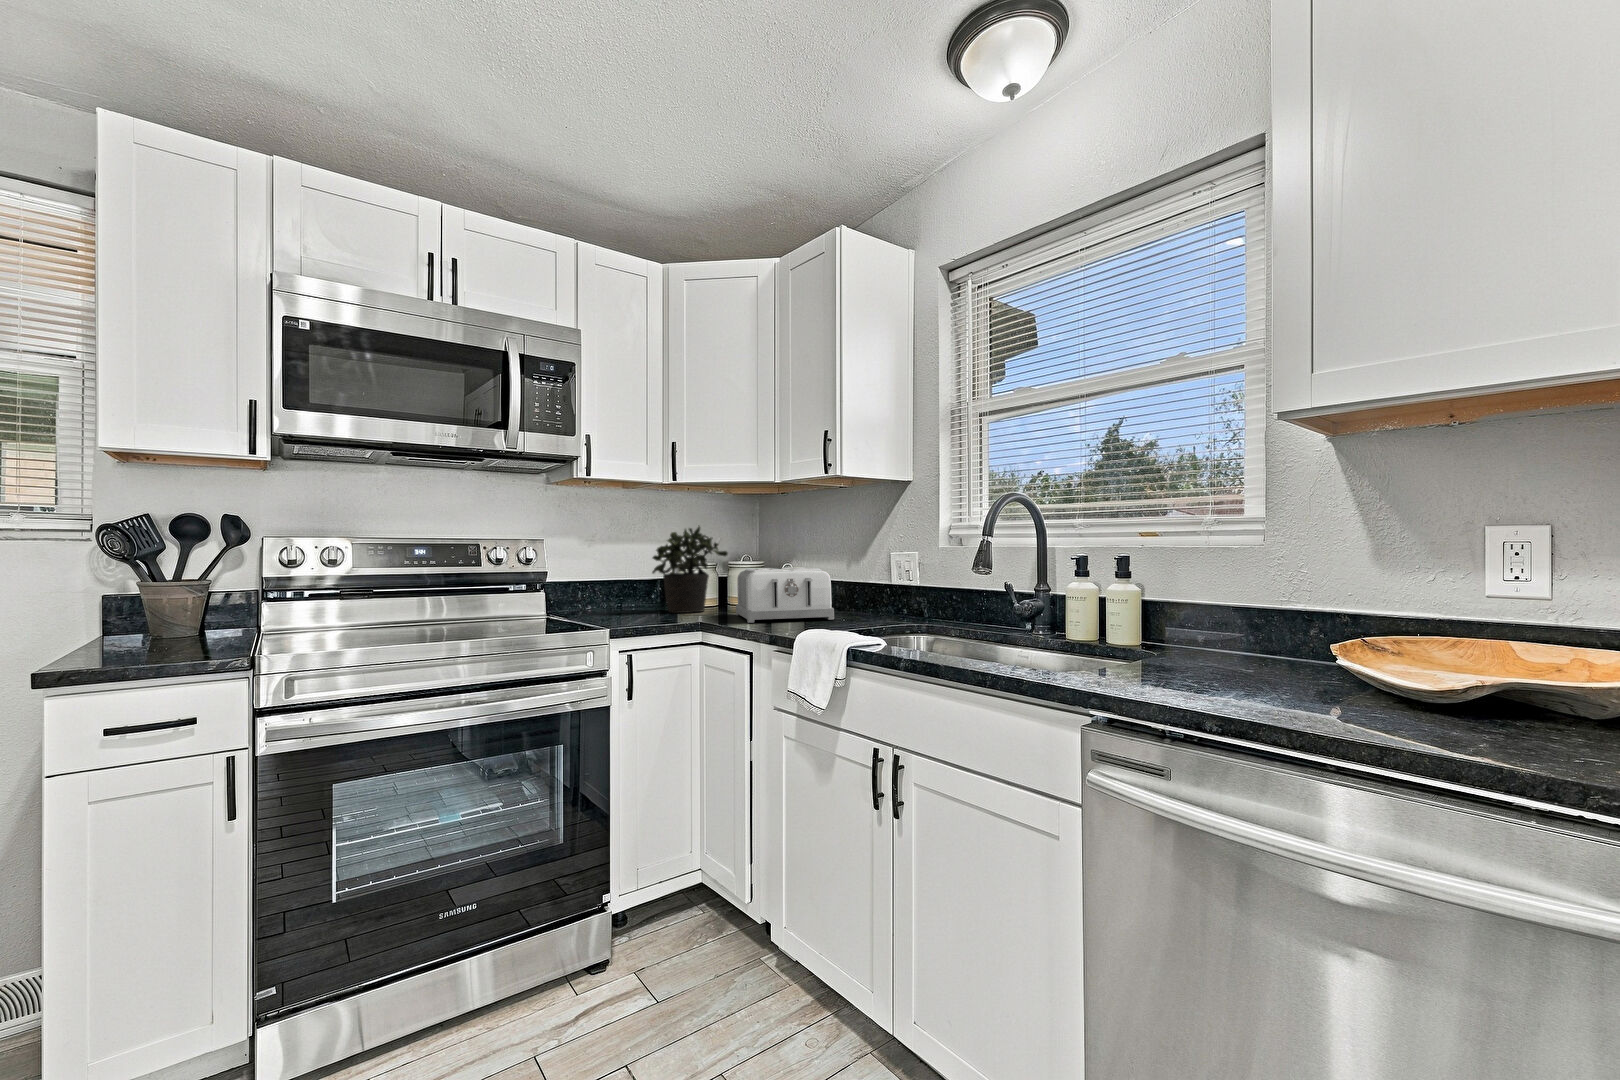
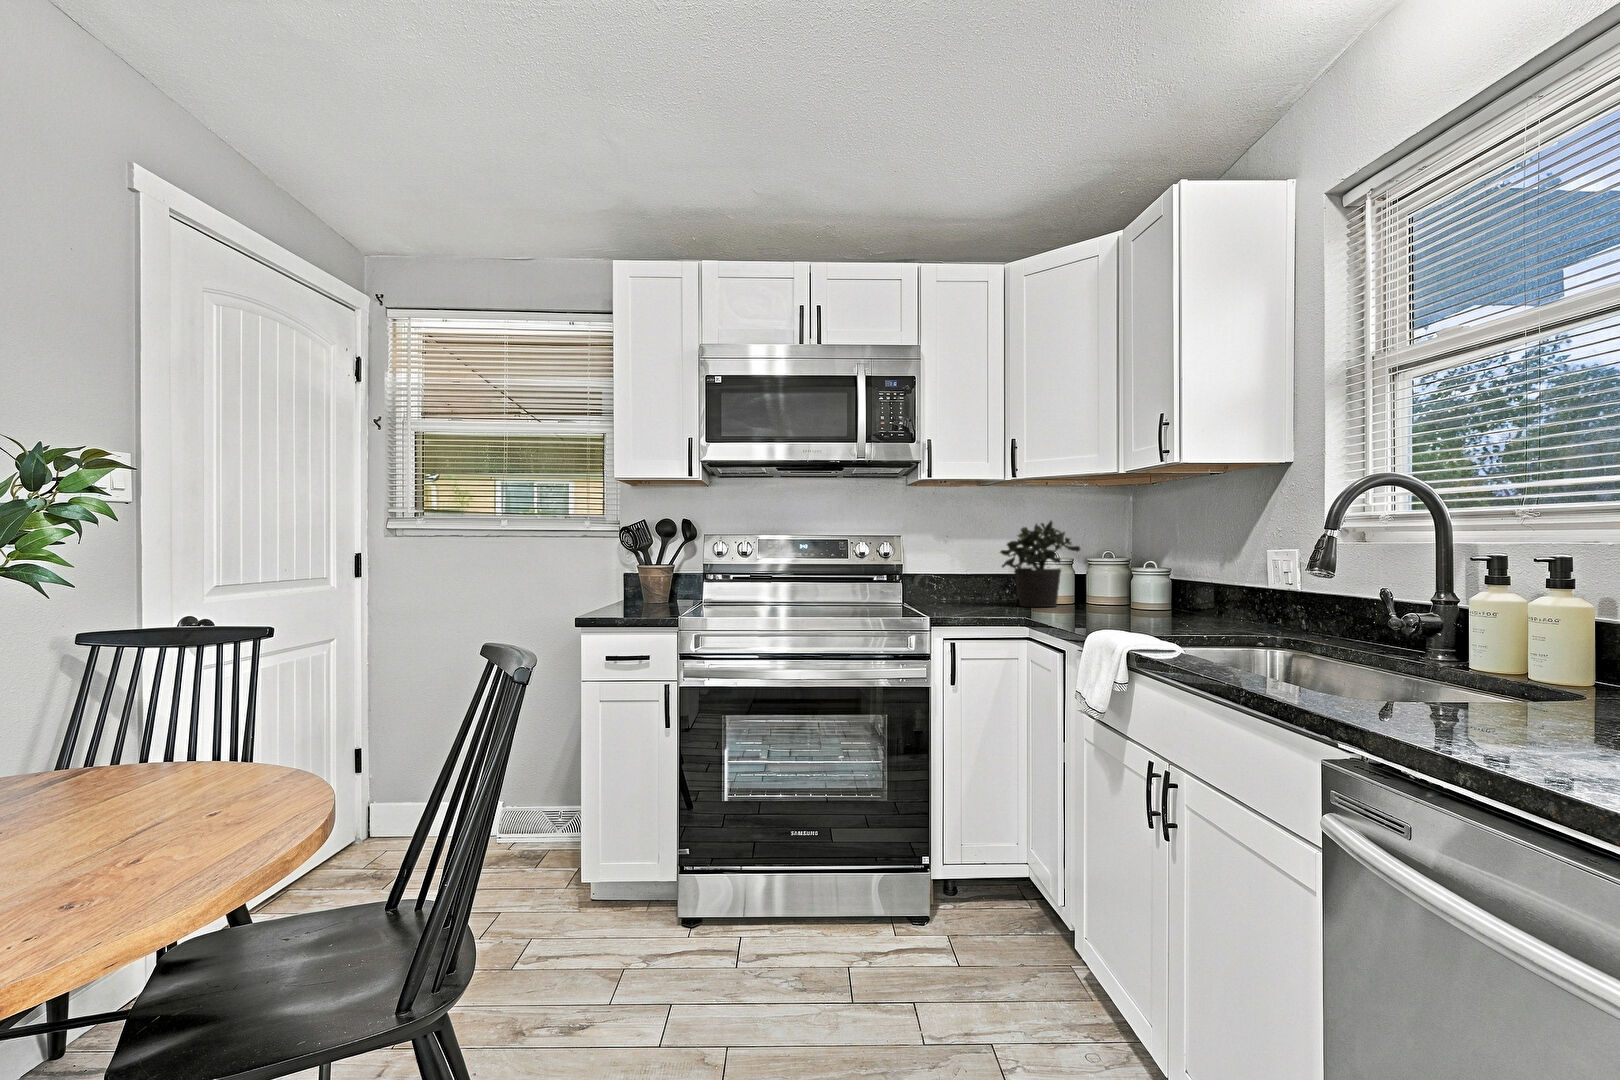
toaster: present [736,567,834,623] -> none [1079,564,1183,623]

